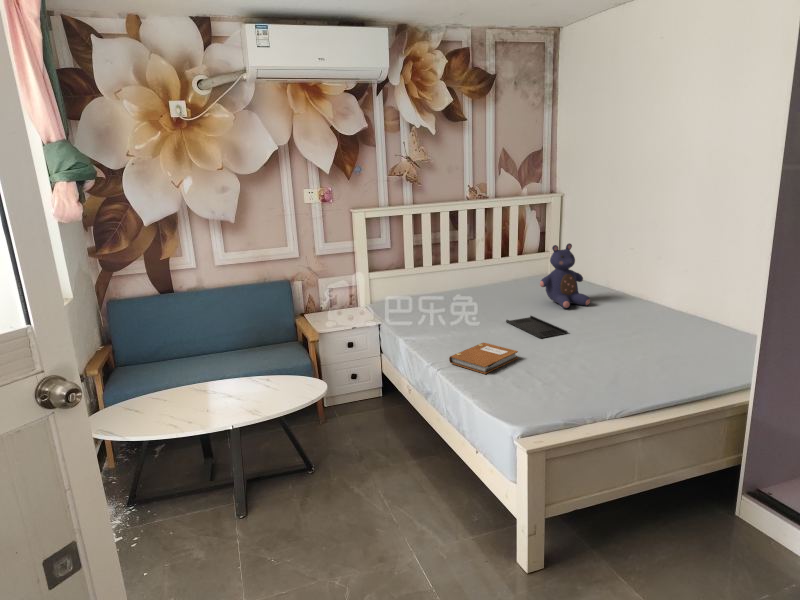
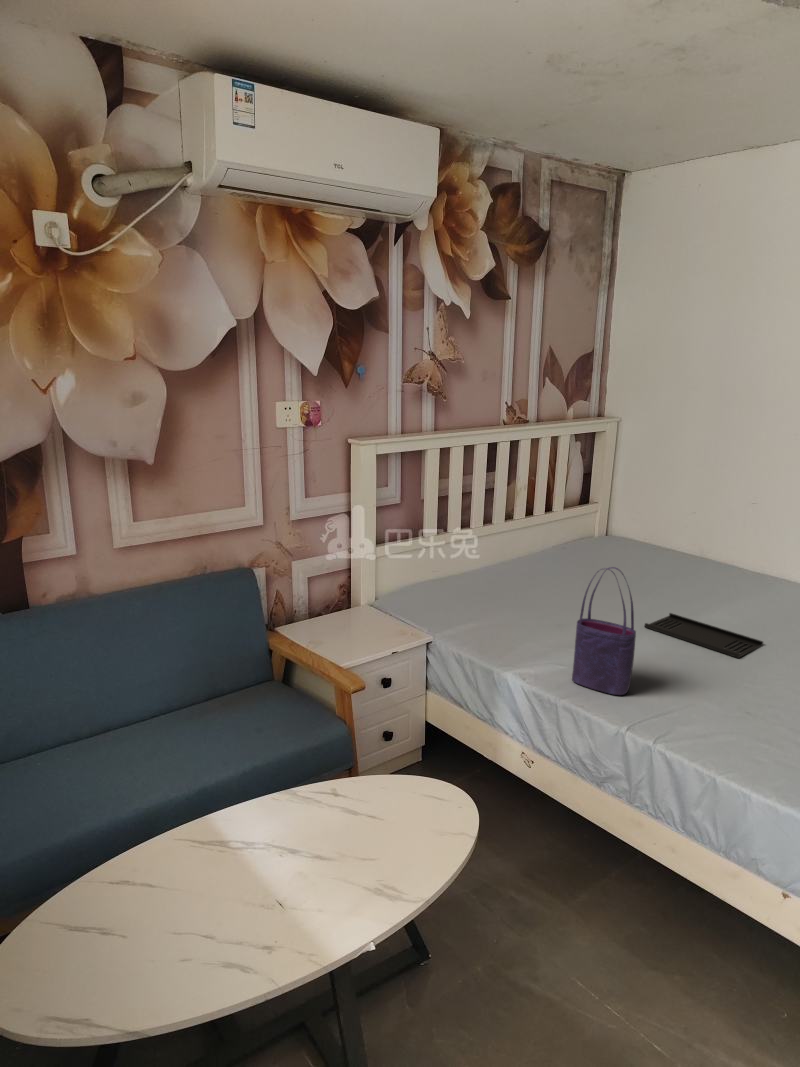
teddy bear: present [540,243,590,308] -> none [653,496,725,596]
tote bag: none [425,276,452,350] -> present [572,567,636,695]
notebook: present [449,343,518,374] -> none [668,678,761,747]

